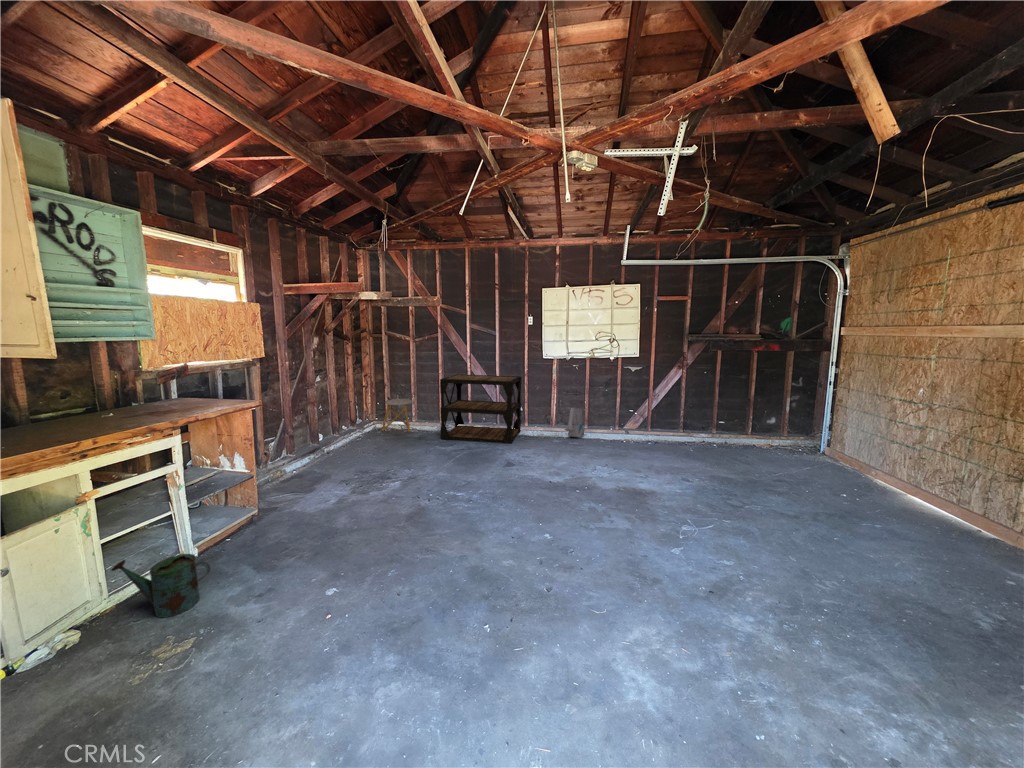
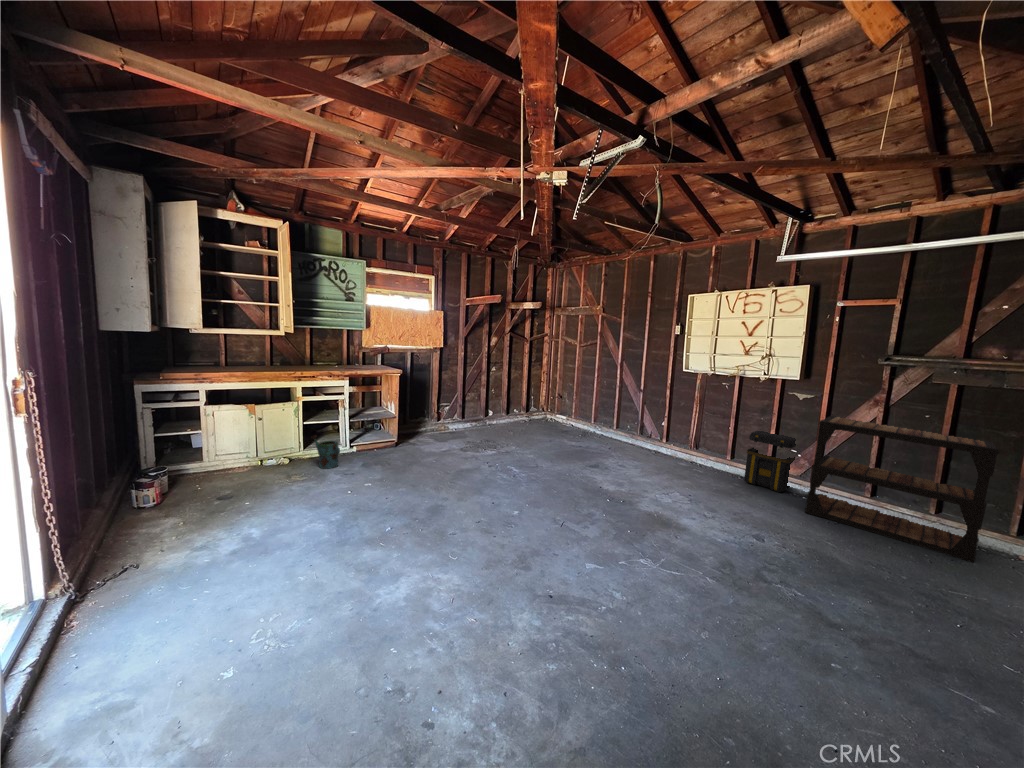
shelving unit: present [440,374,522,444] -> present [805,414,999,562]
toolbox: none [609,398,644,443] -> present [744,431,798,492]
stool: present [382,399,412,433] -> none [535,395,563,426]
vacuum cleaner: present [565,408,585,438] -> none [680,430,725,469]

